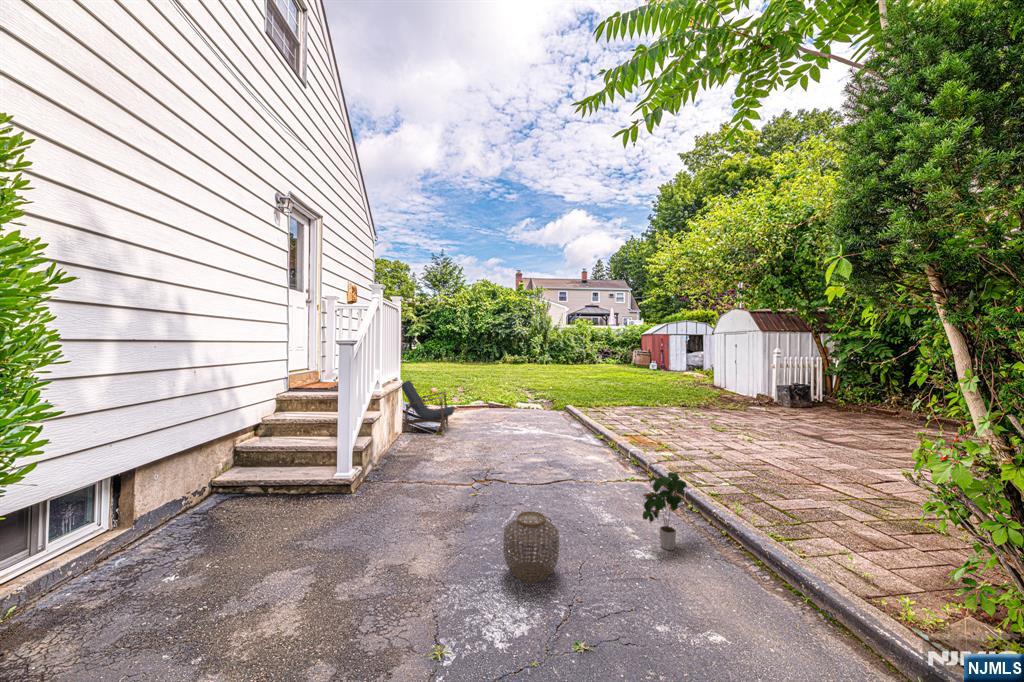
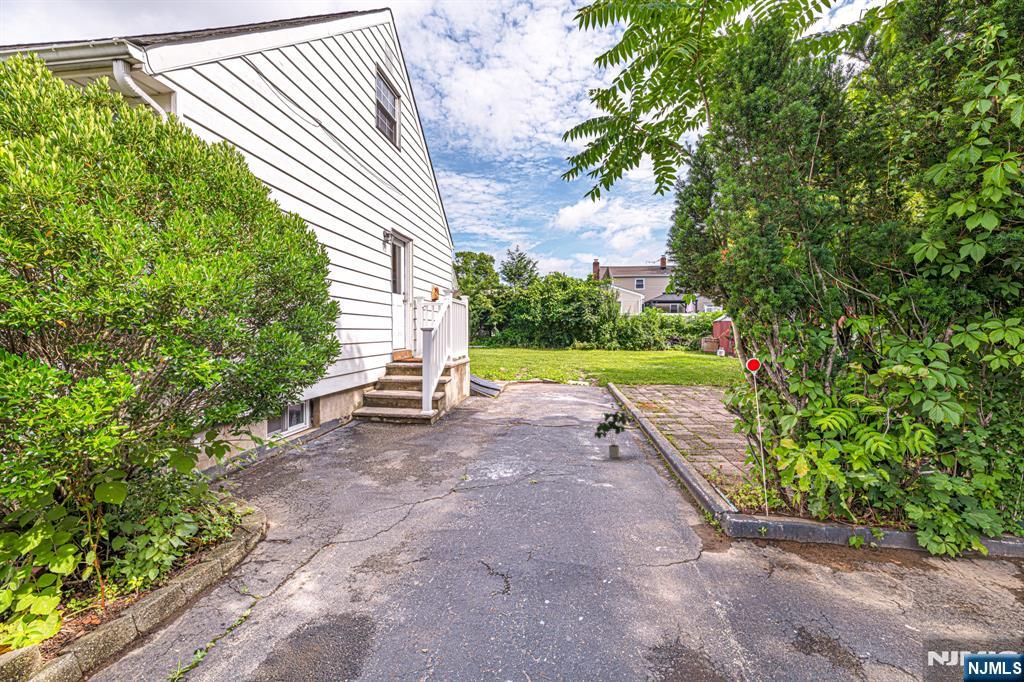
lounge chair: present [402,380,455,436] -> none [468,359,509,401]
woven basket: present [504,511,559,583] -> none [507,426,538,462]

